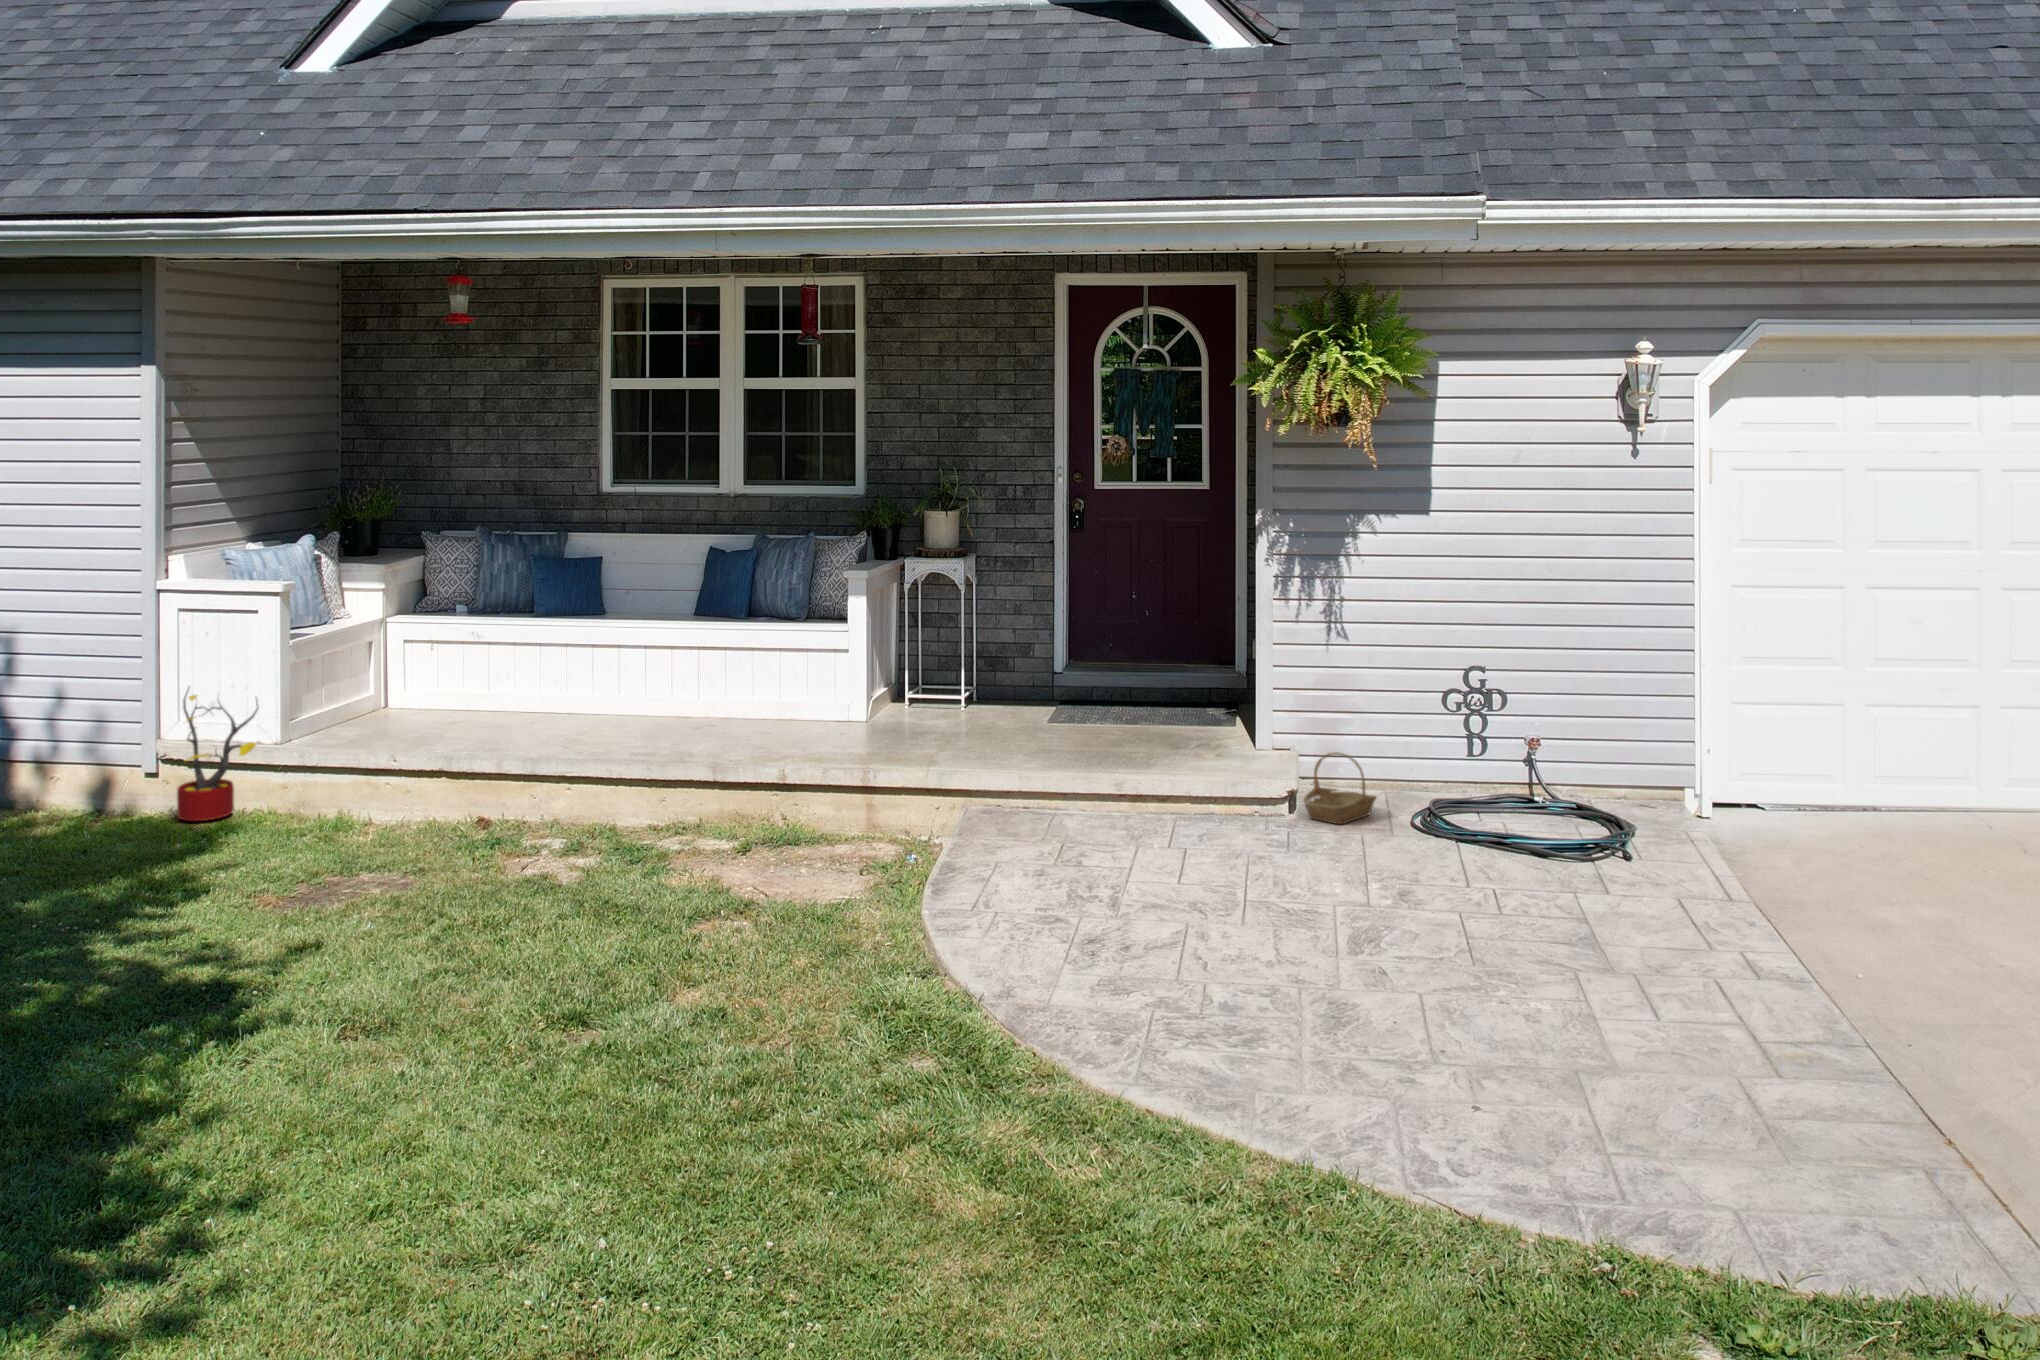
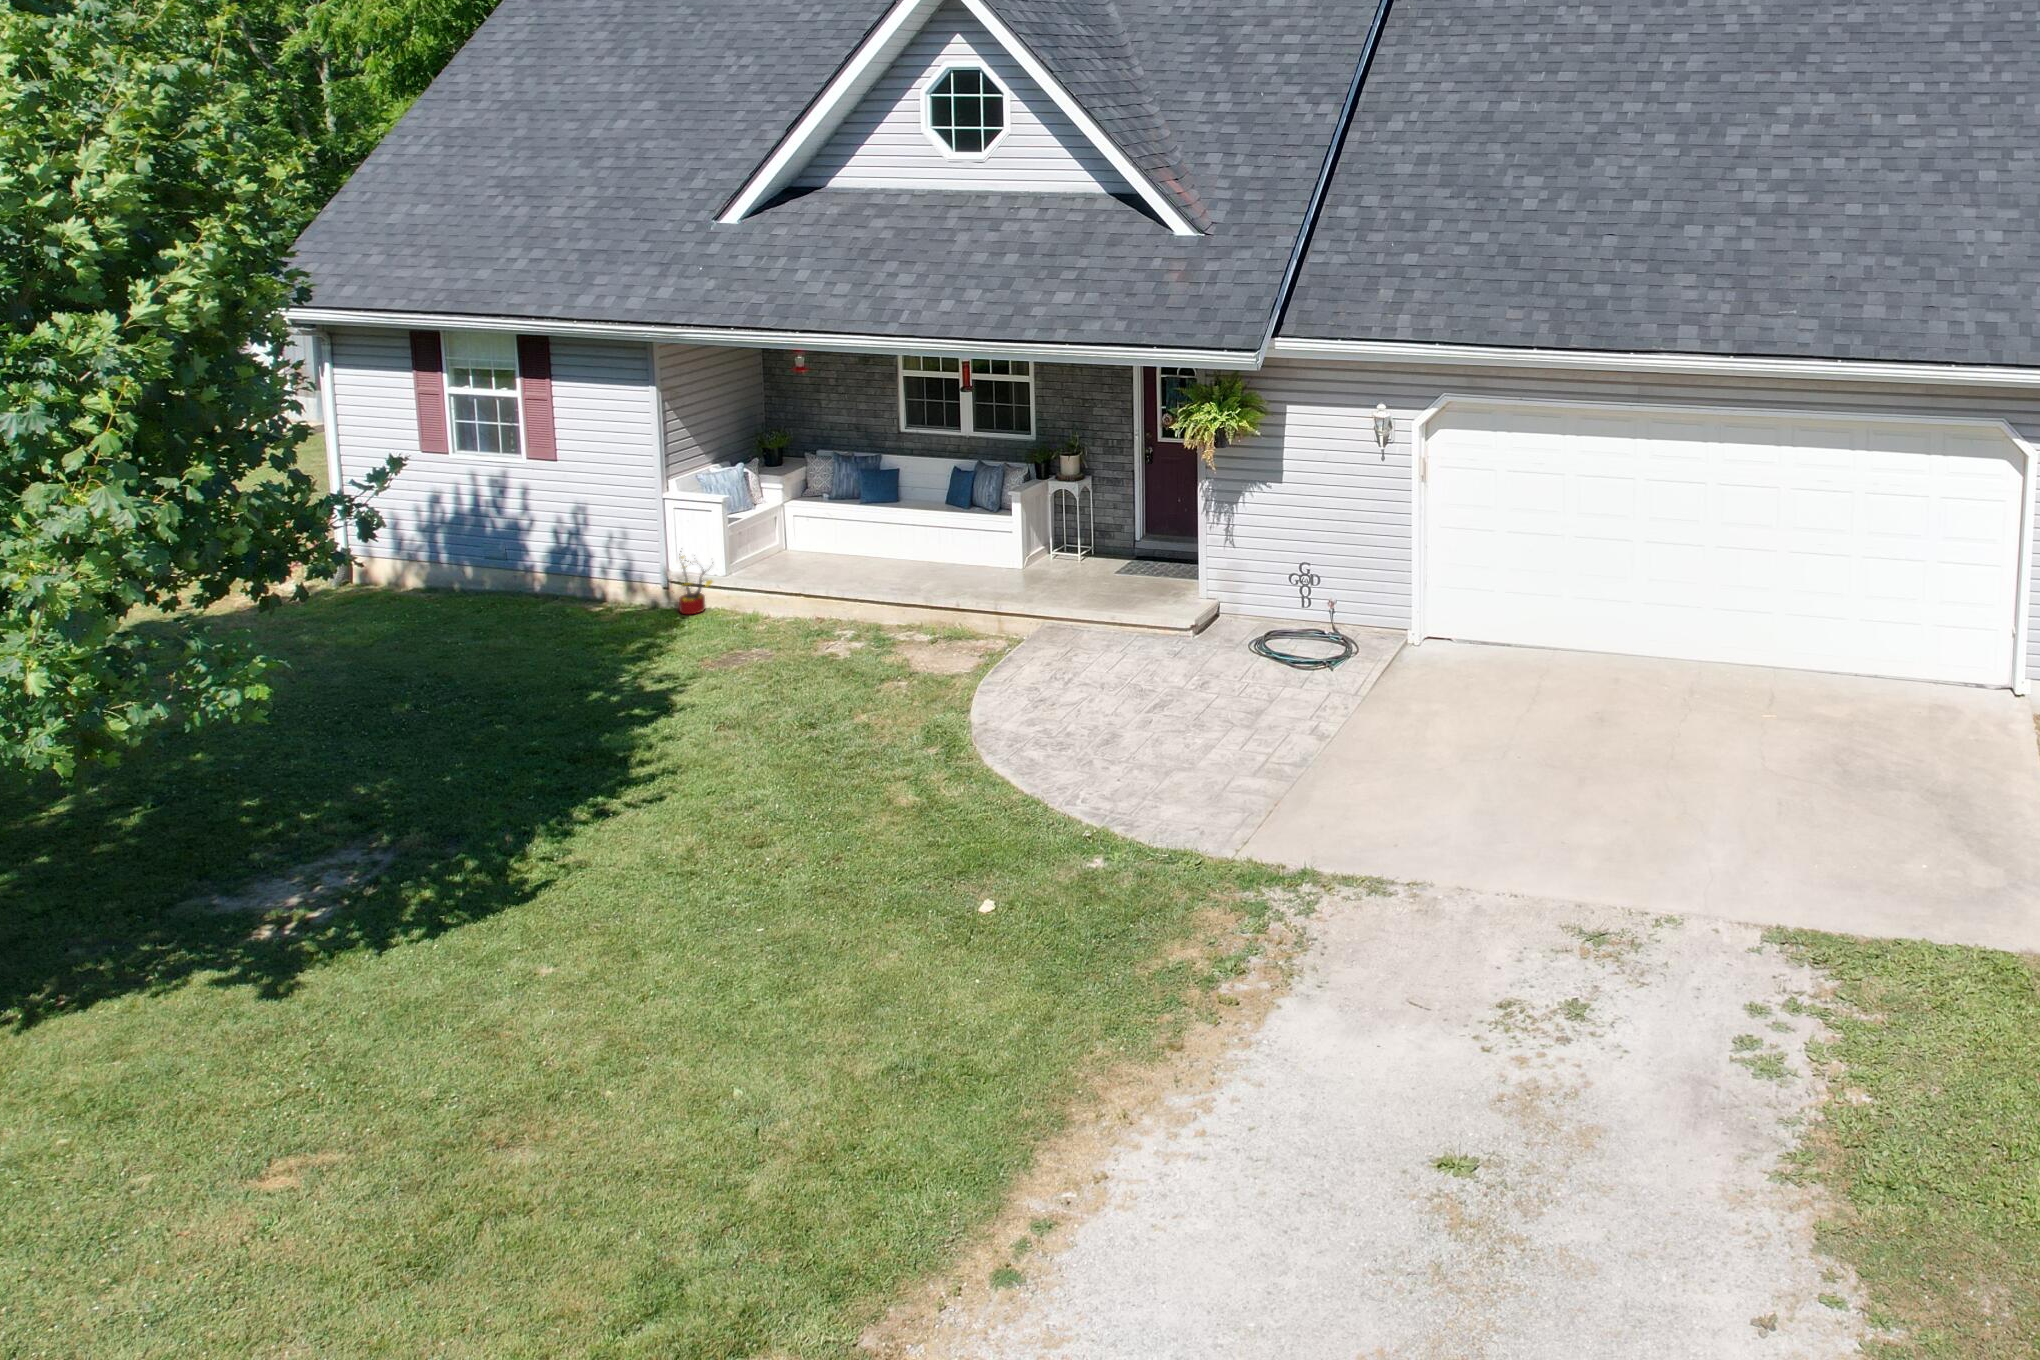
basket: present [1303,752,1377,825] -> none [1208,602,1246,638]

